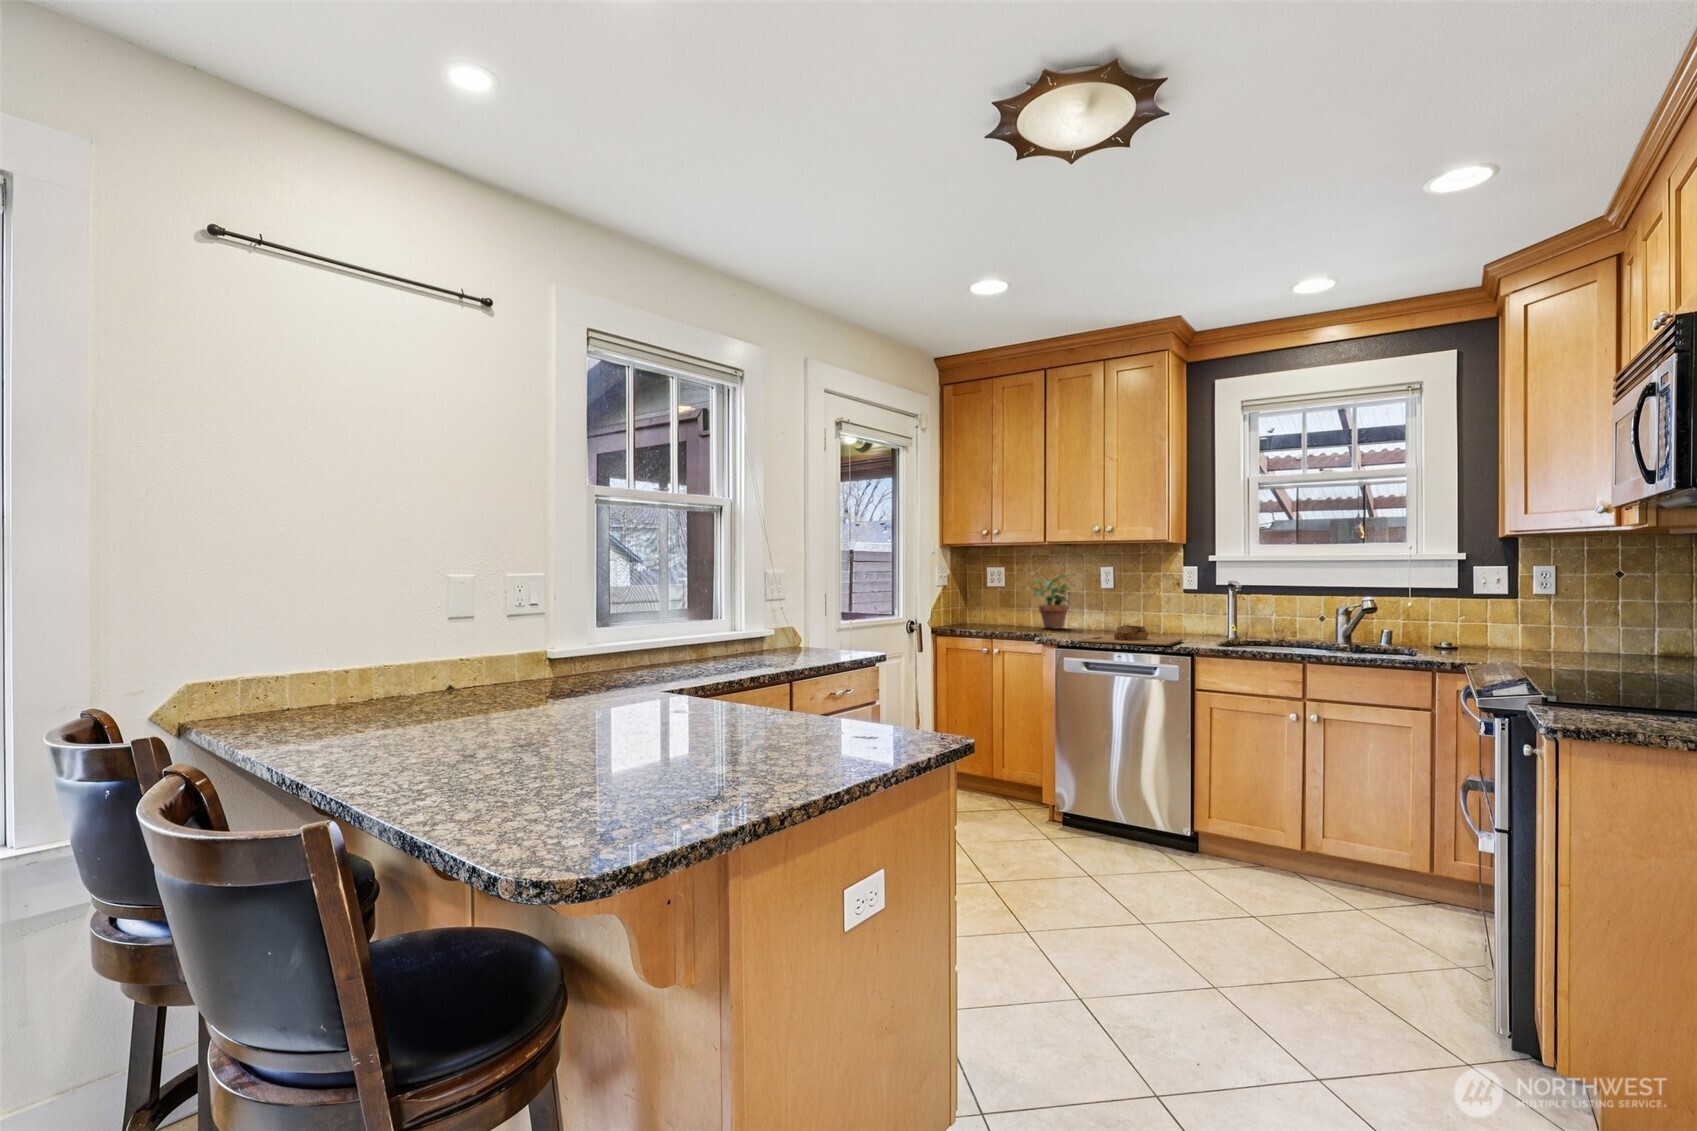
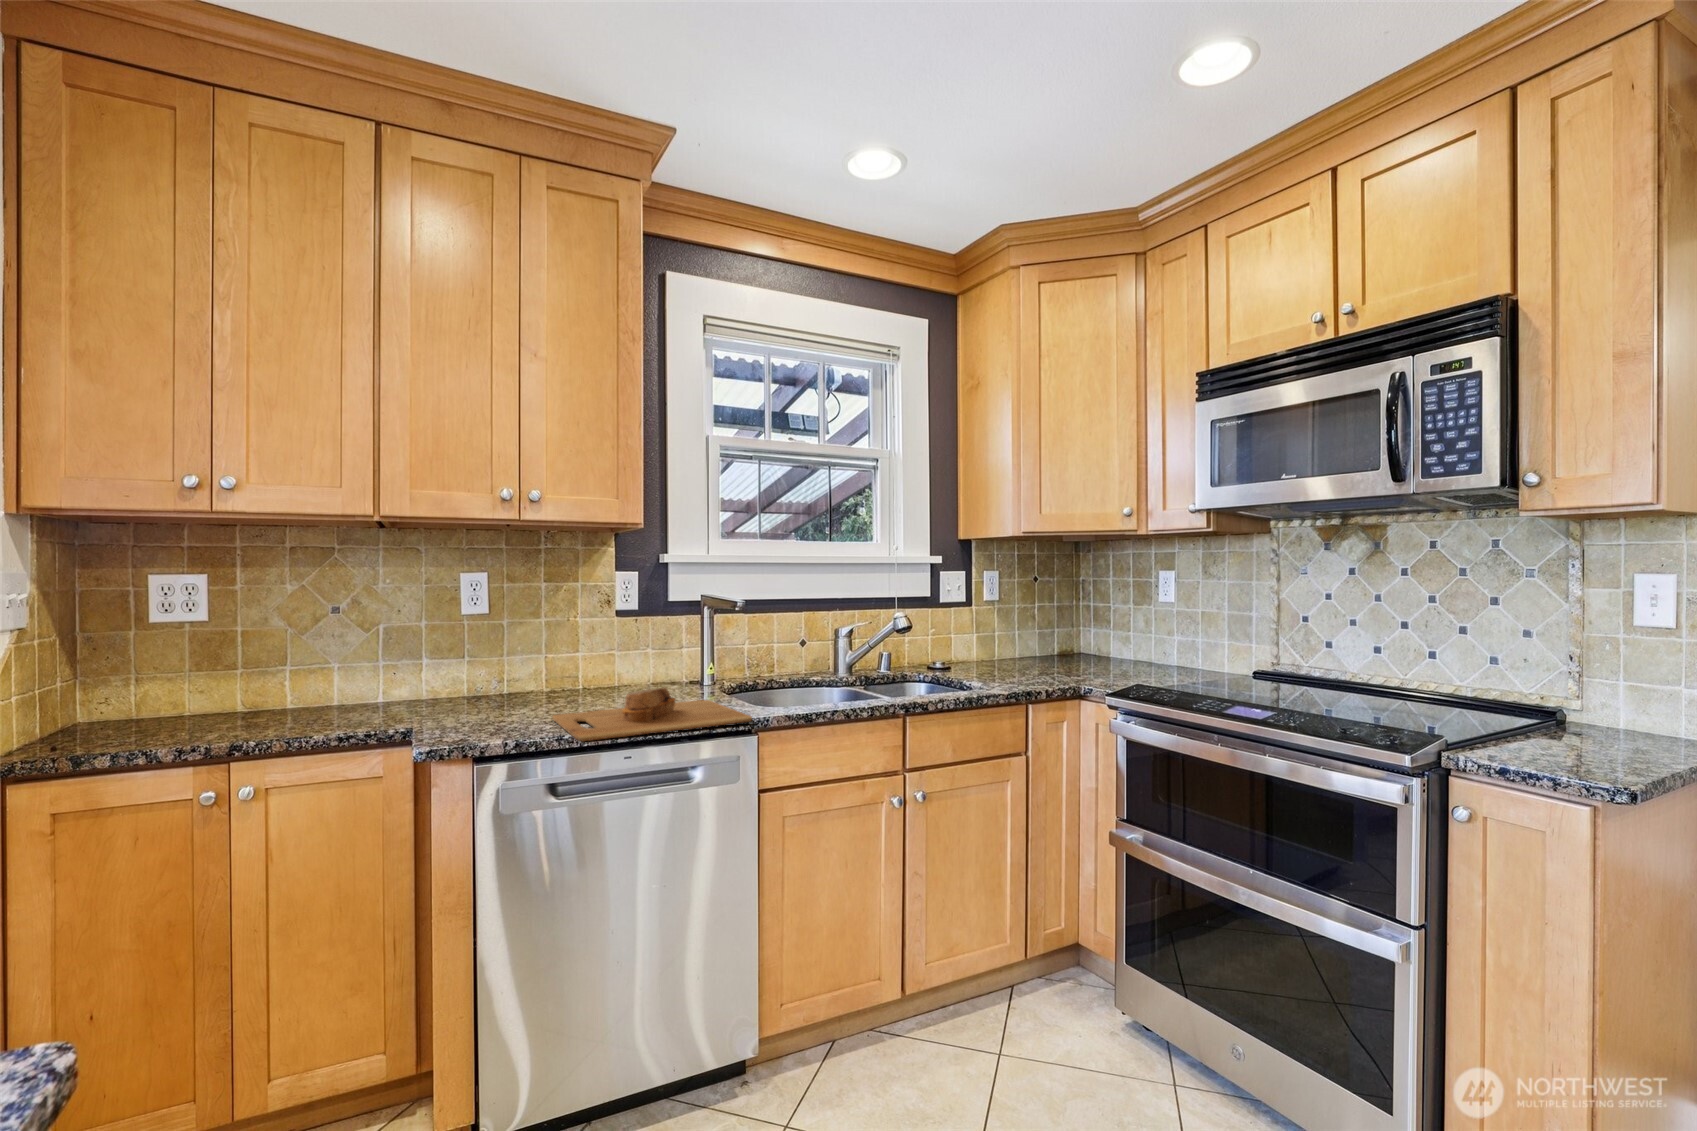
potted plant: present [1032,574,1071,629] -> none [295,589,413,708]

